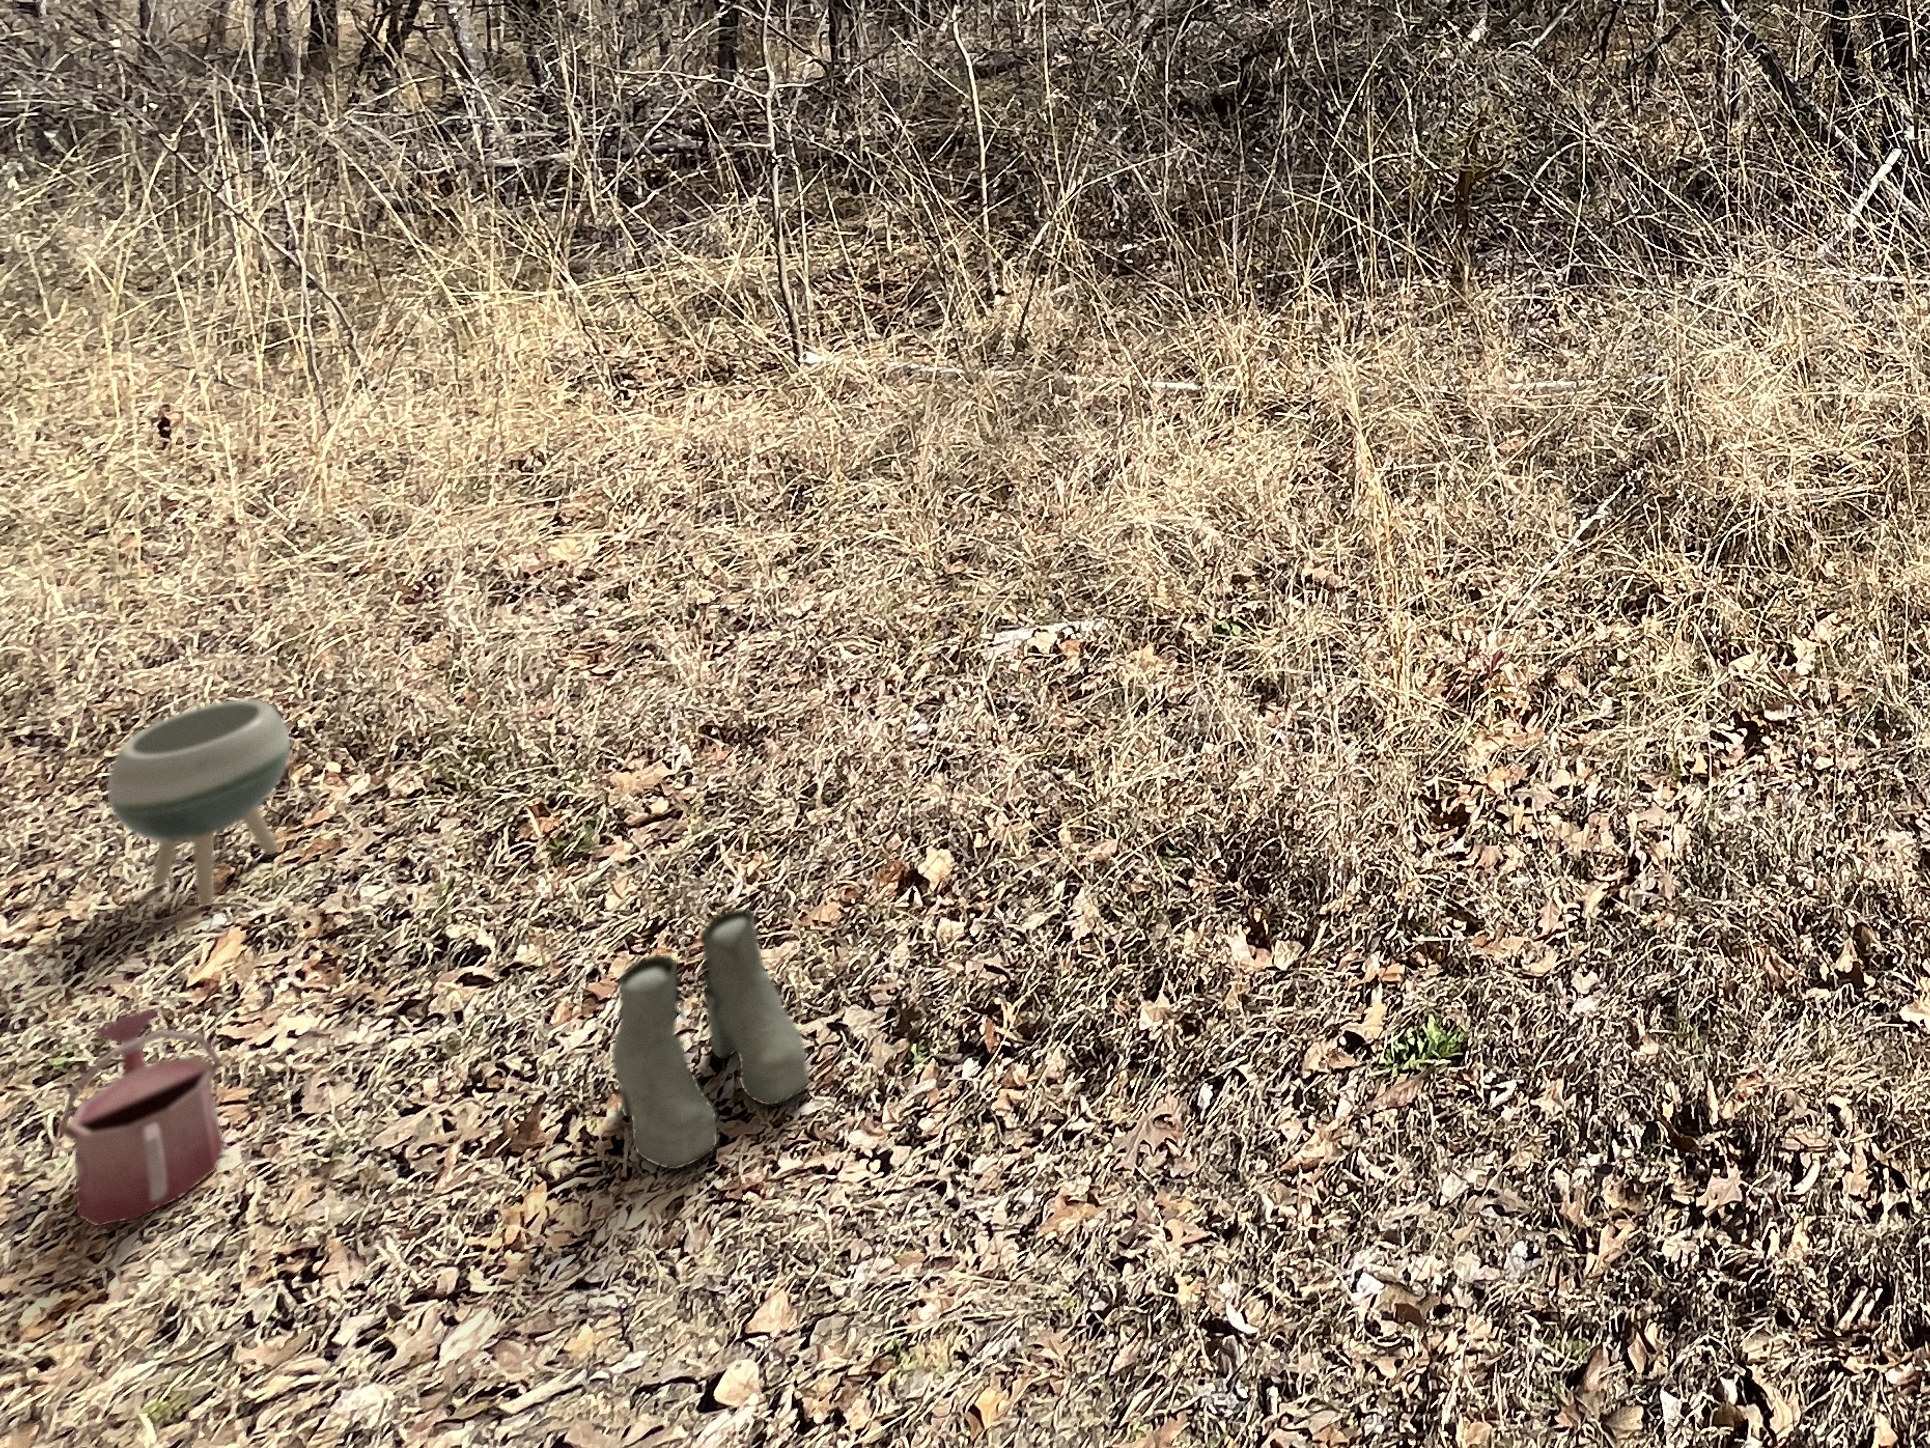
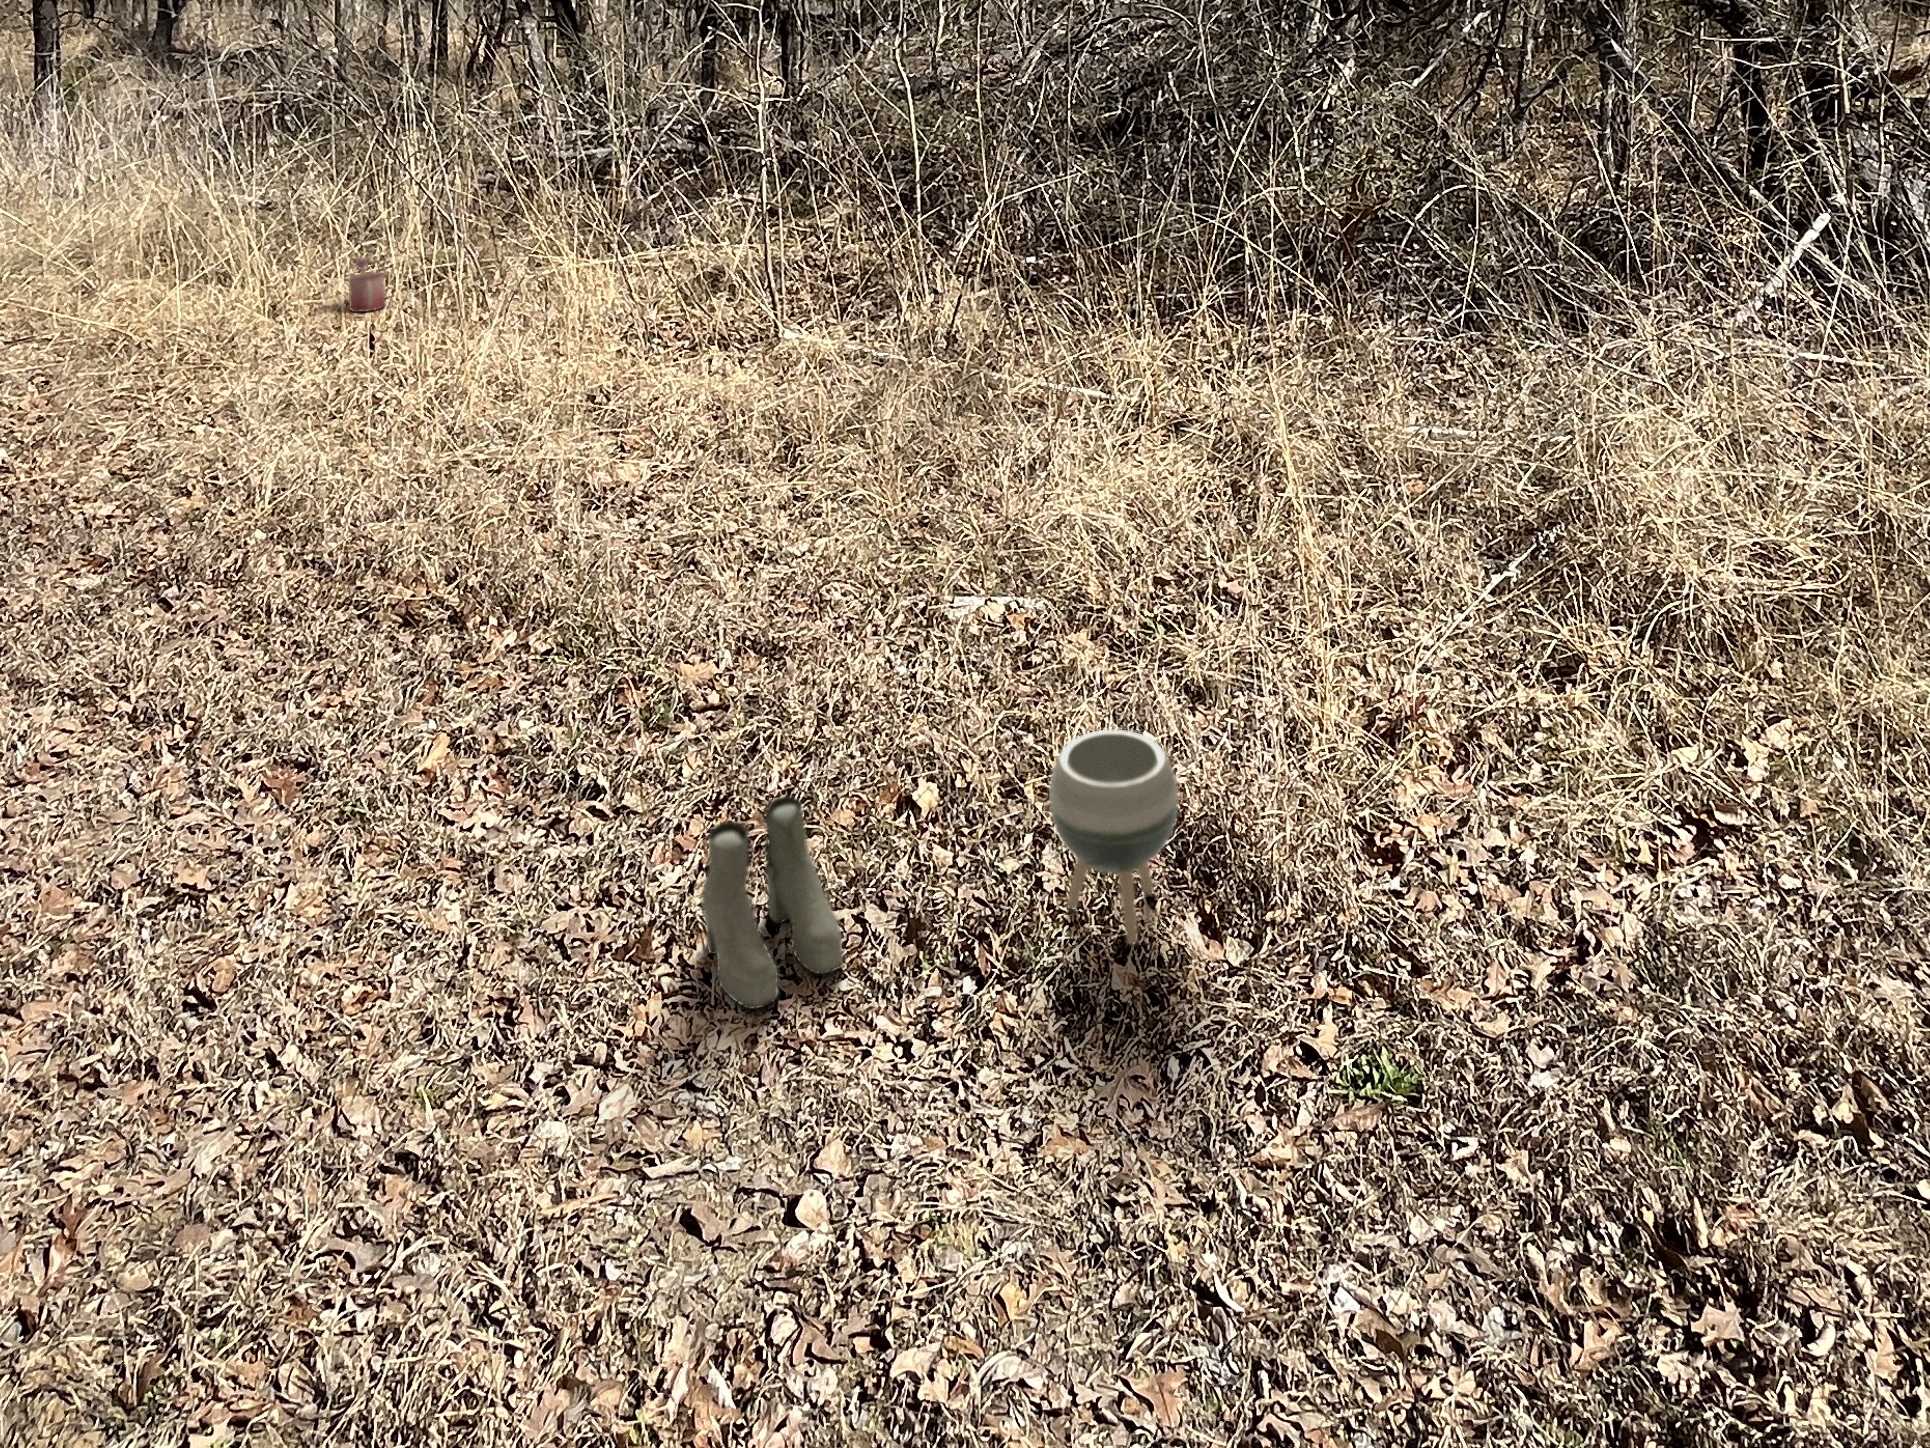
planter: present [108,699,290,906] -> present [1049,730,1178,944]
watering can: present [59,1009,224,1226] -> present [347,257,386,312]

